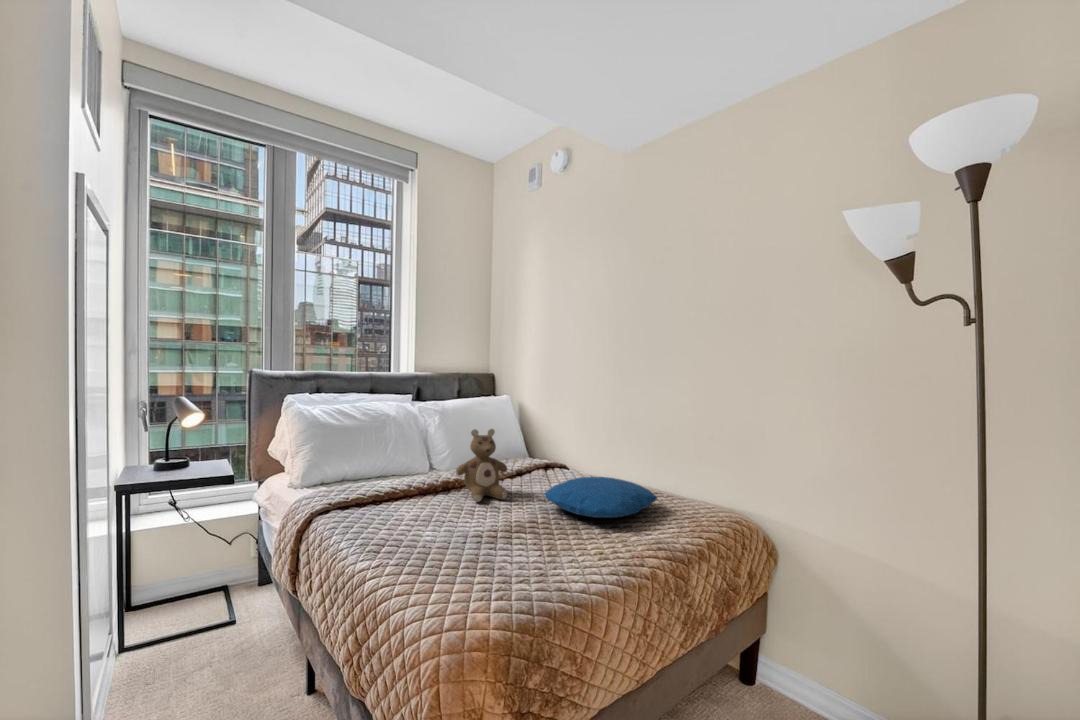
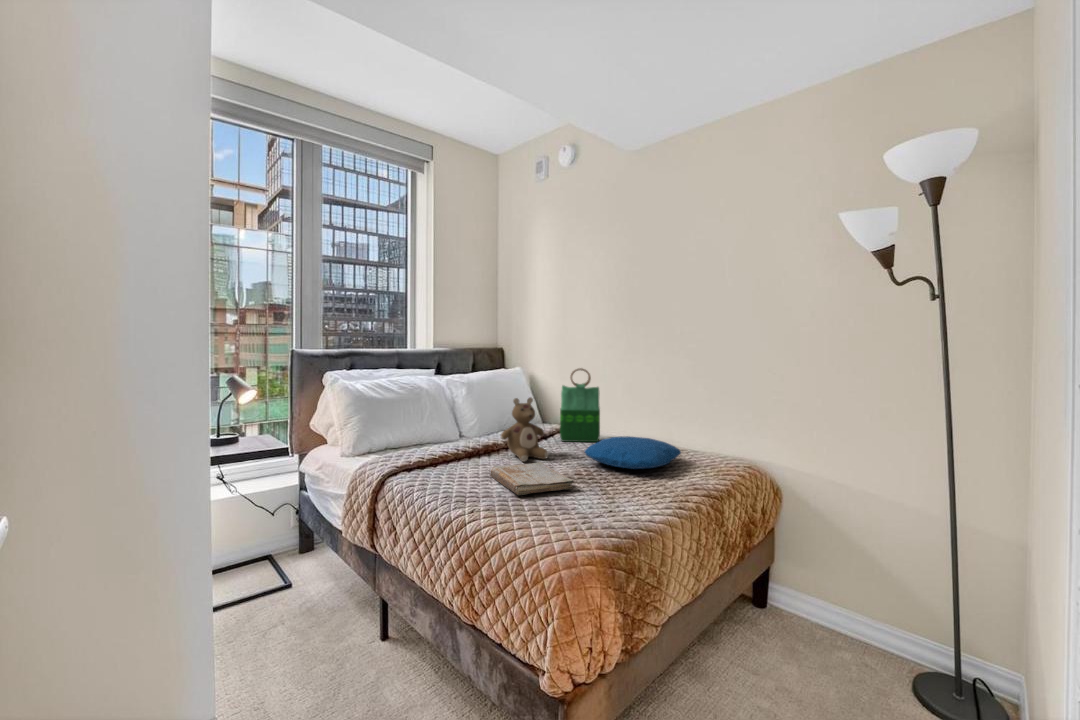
tote bag: none [533,396,579,480] -> present [560,368,600,442]
book: none [430,505,513,547] -> present [490,462,574,495]

